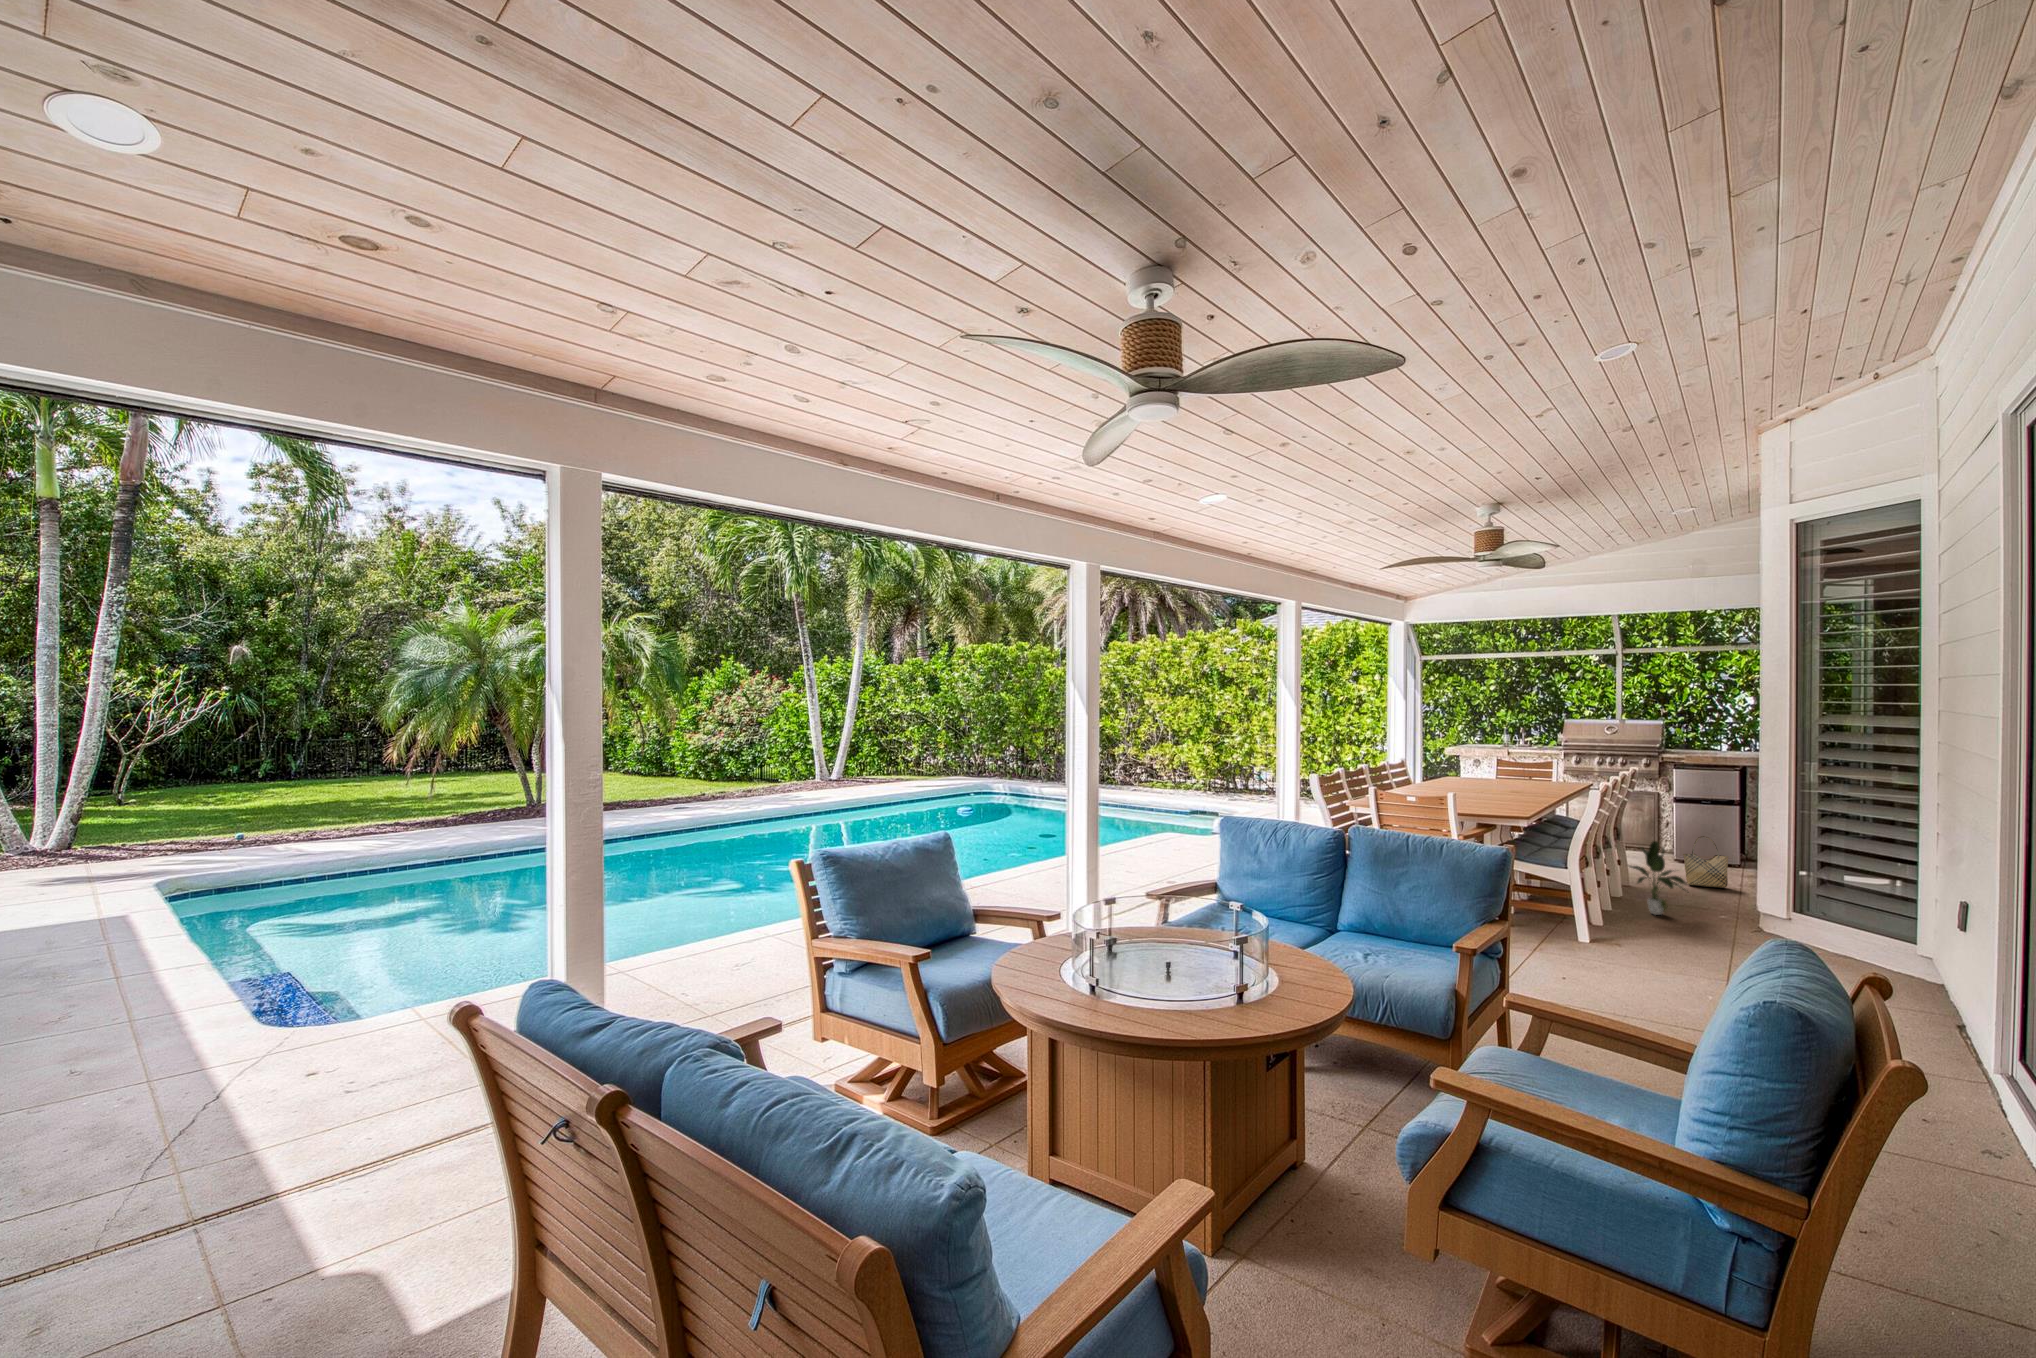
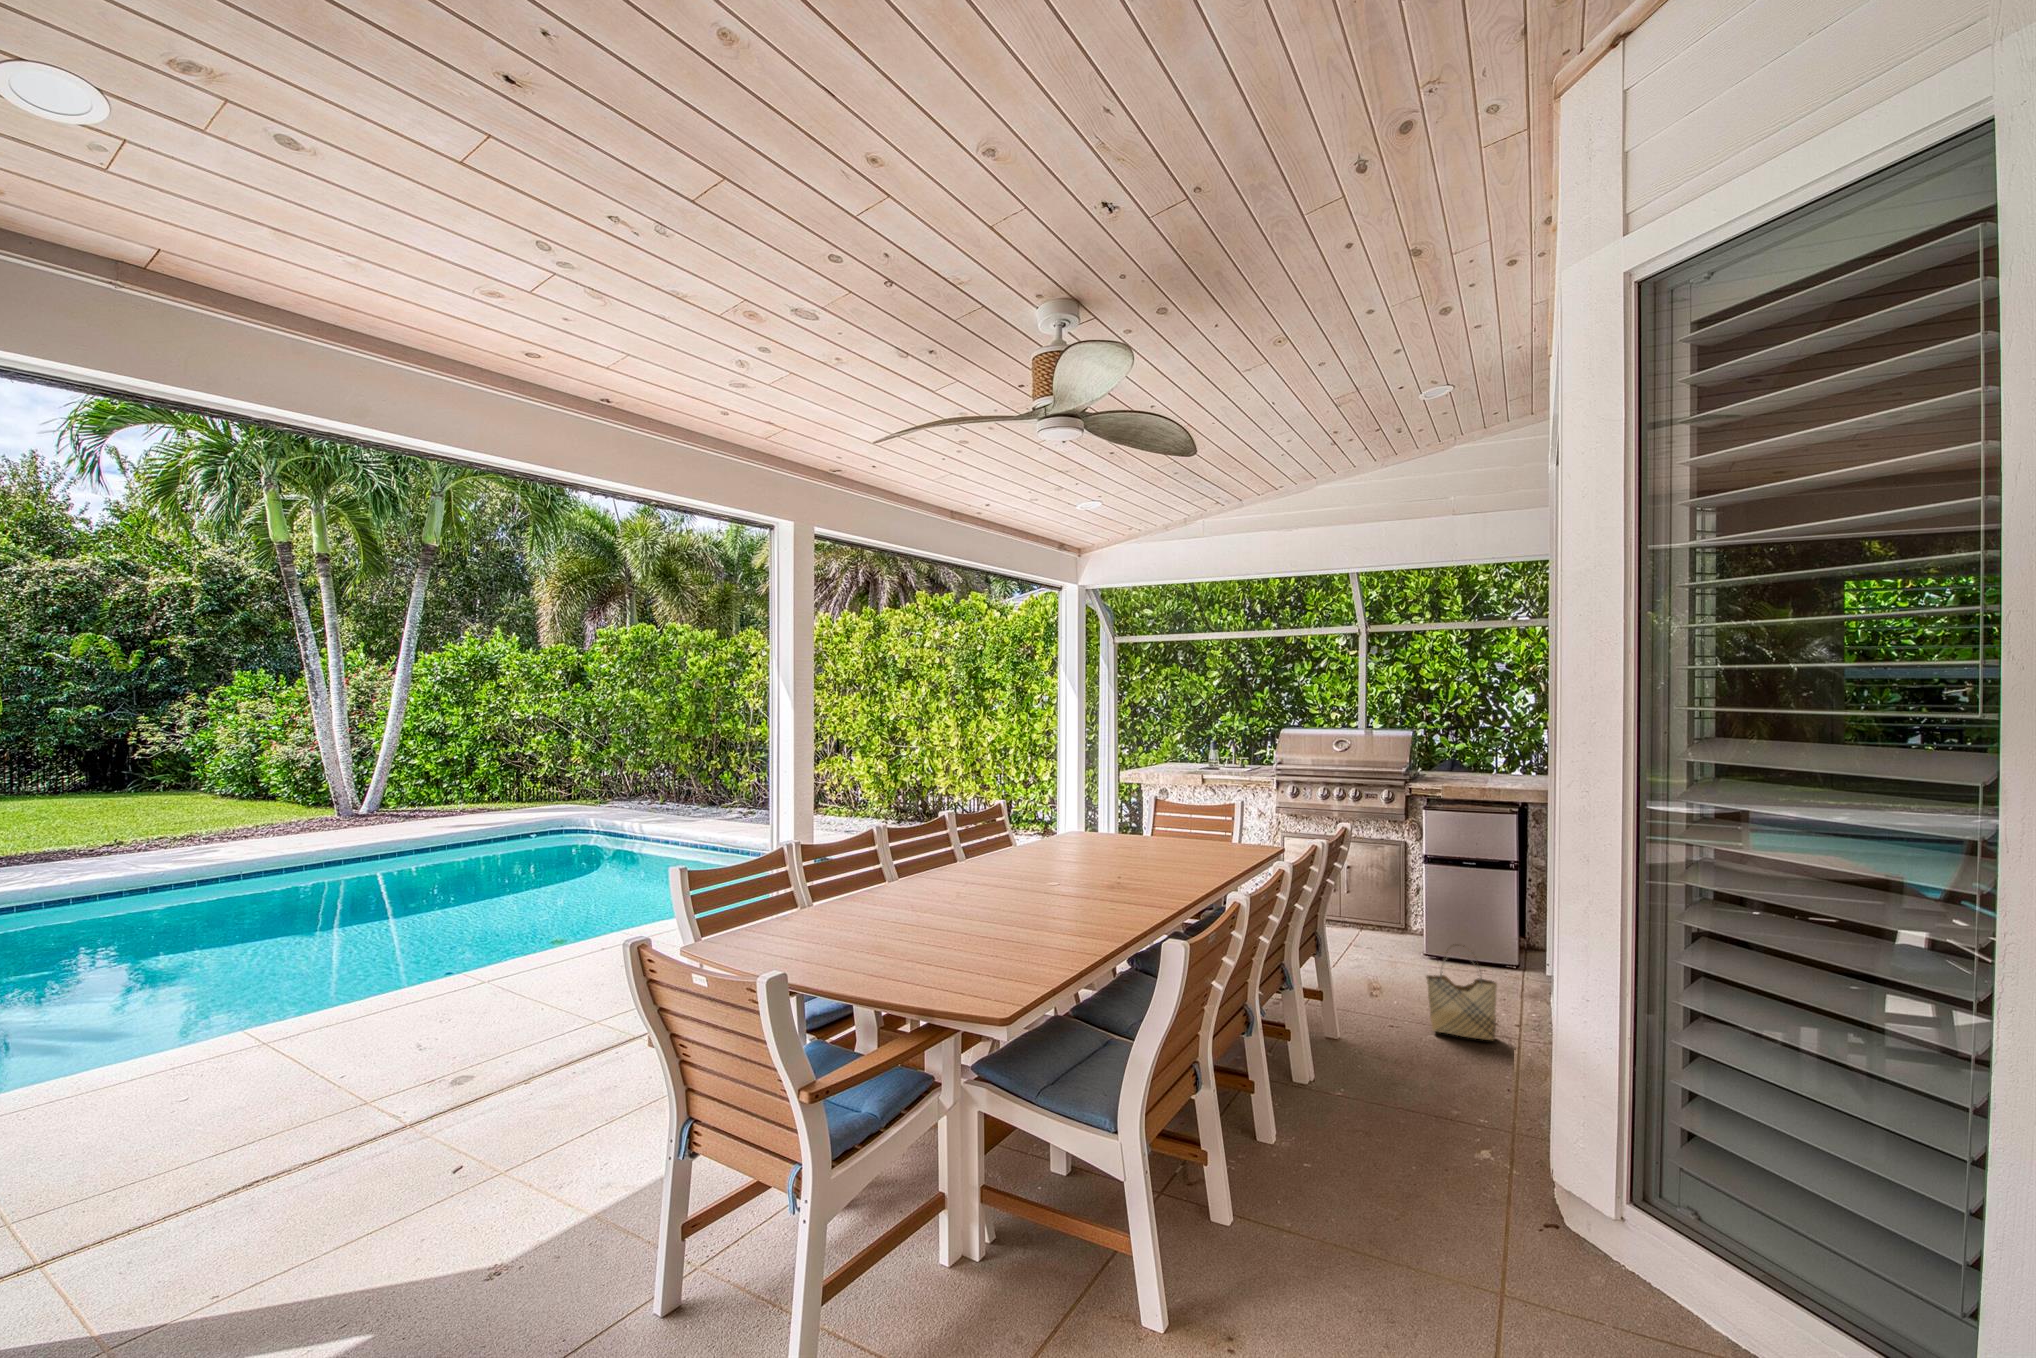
potted plant: present [1629,841,1689,915] -> none [1298,1006,1417,1166]

